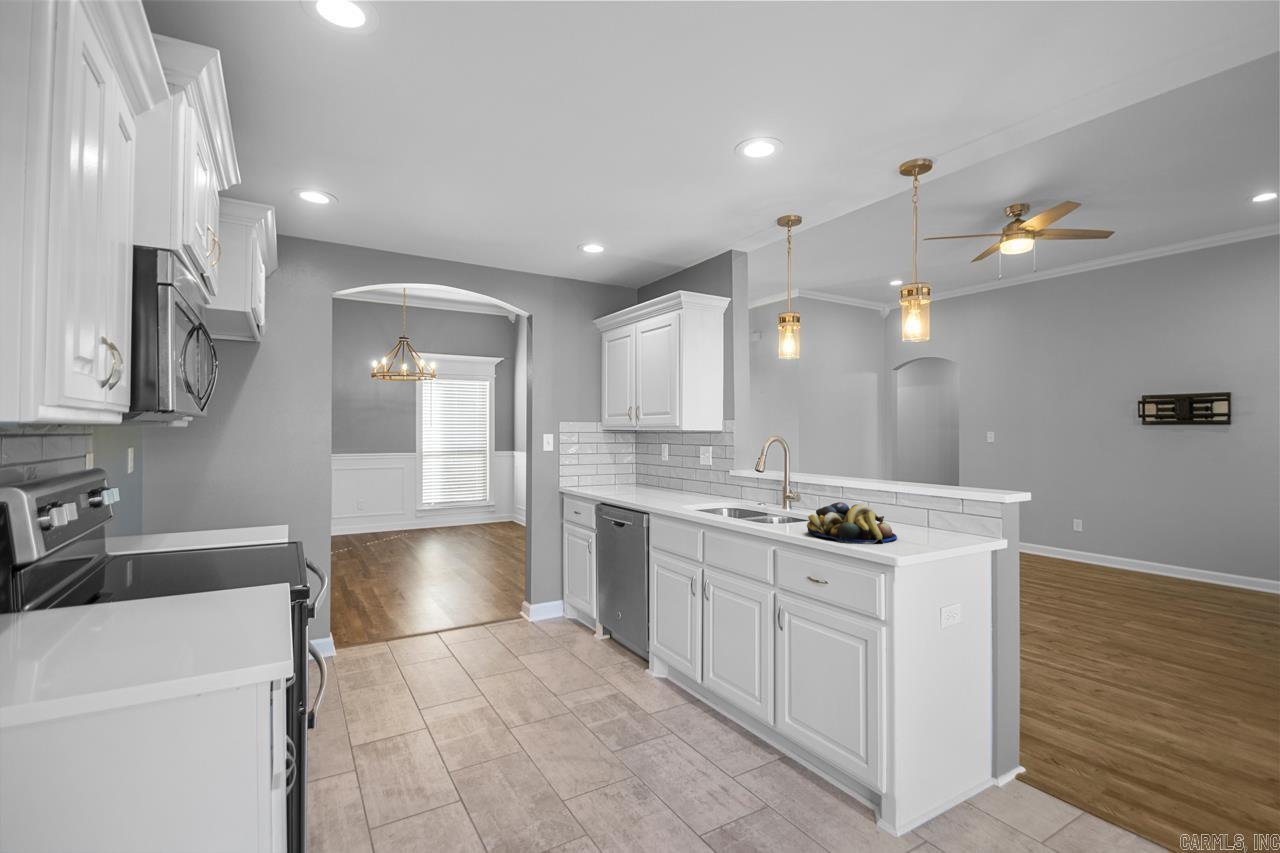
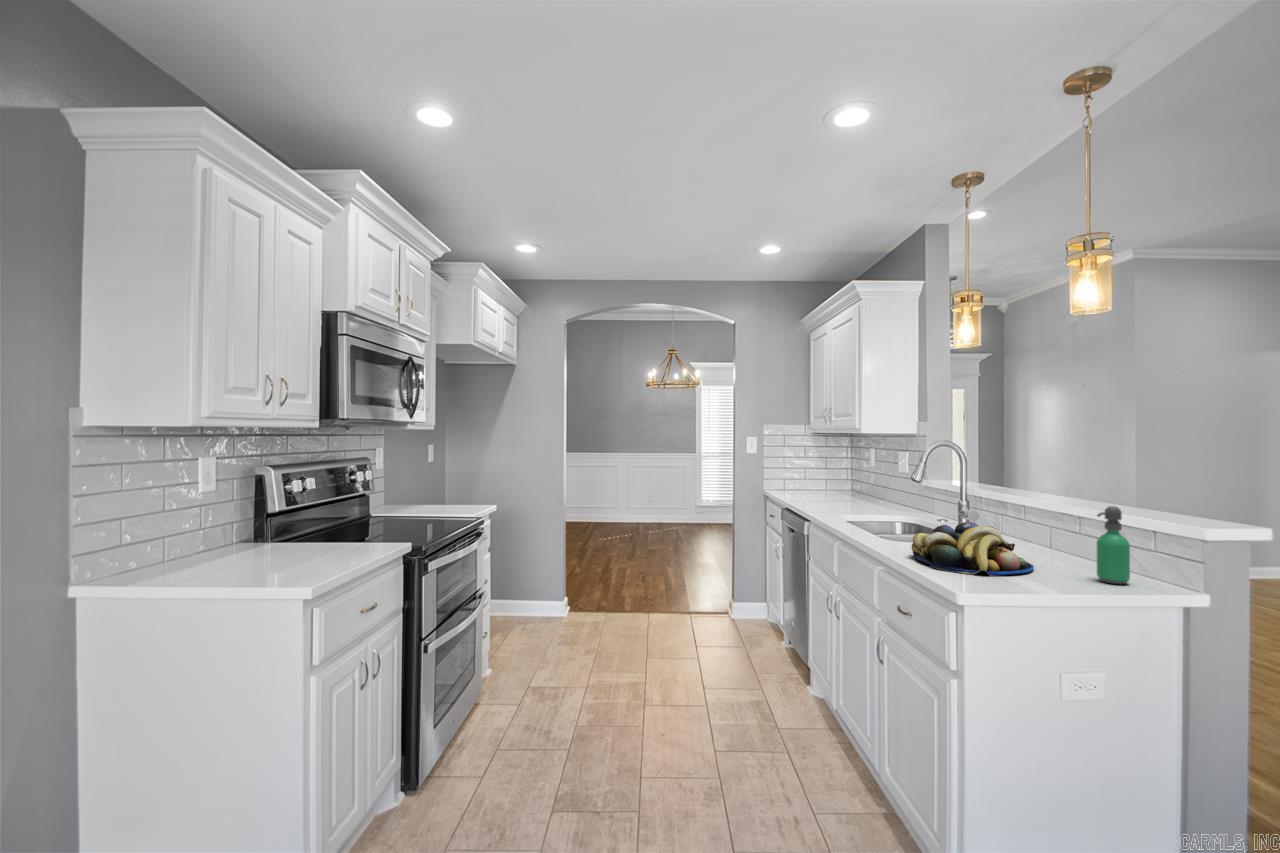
soap dispenser: none [935,483,957,539] -> present [1097,506,1130,584]

